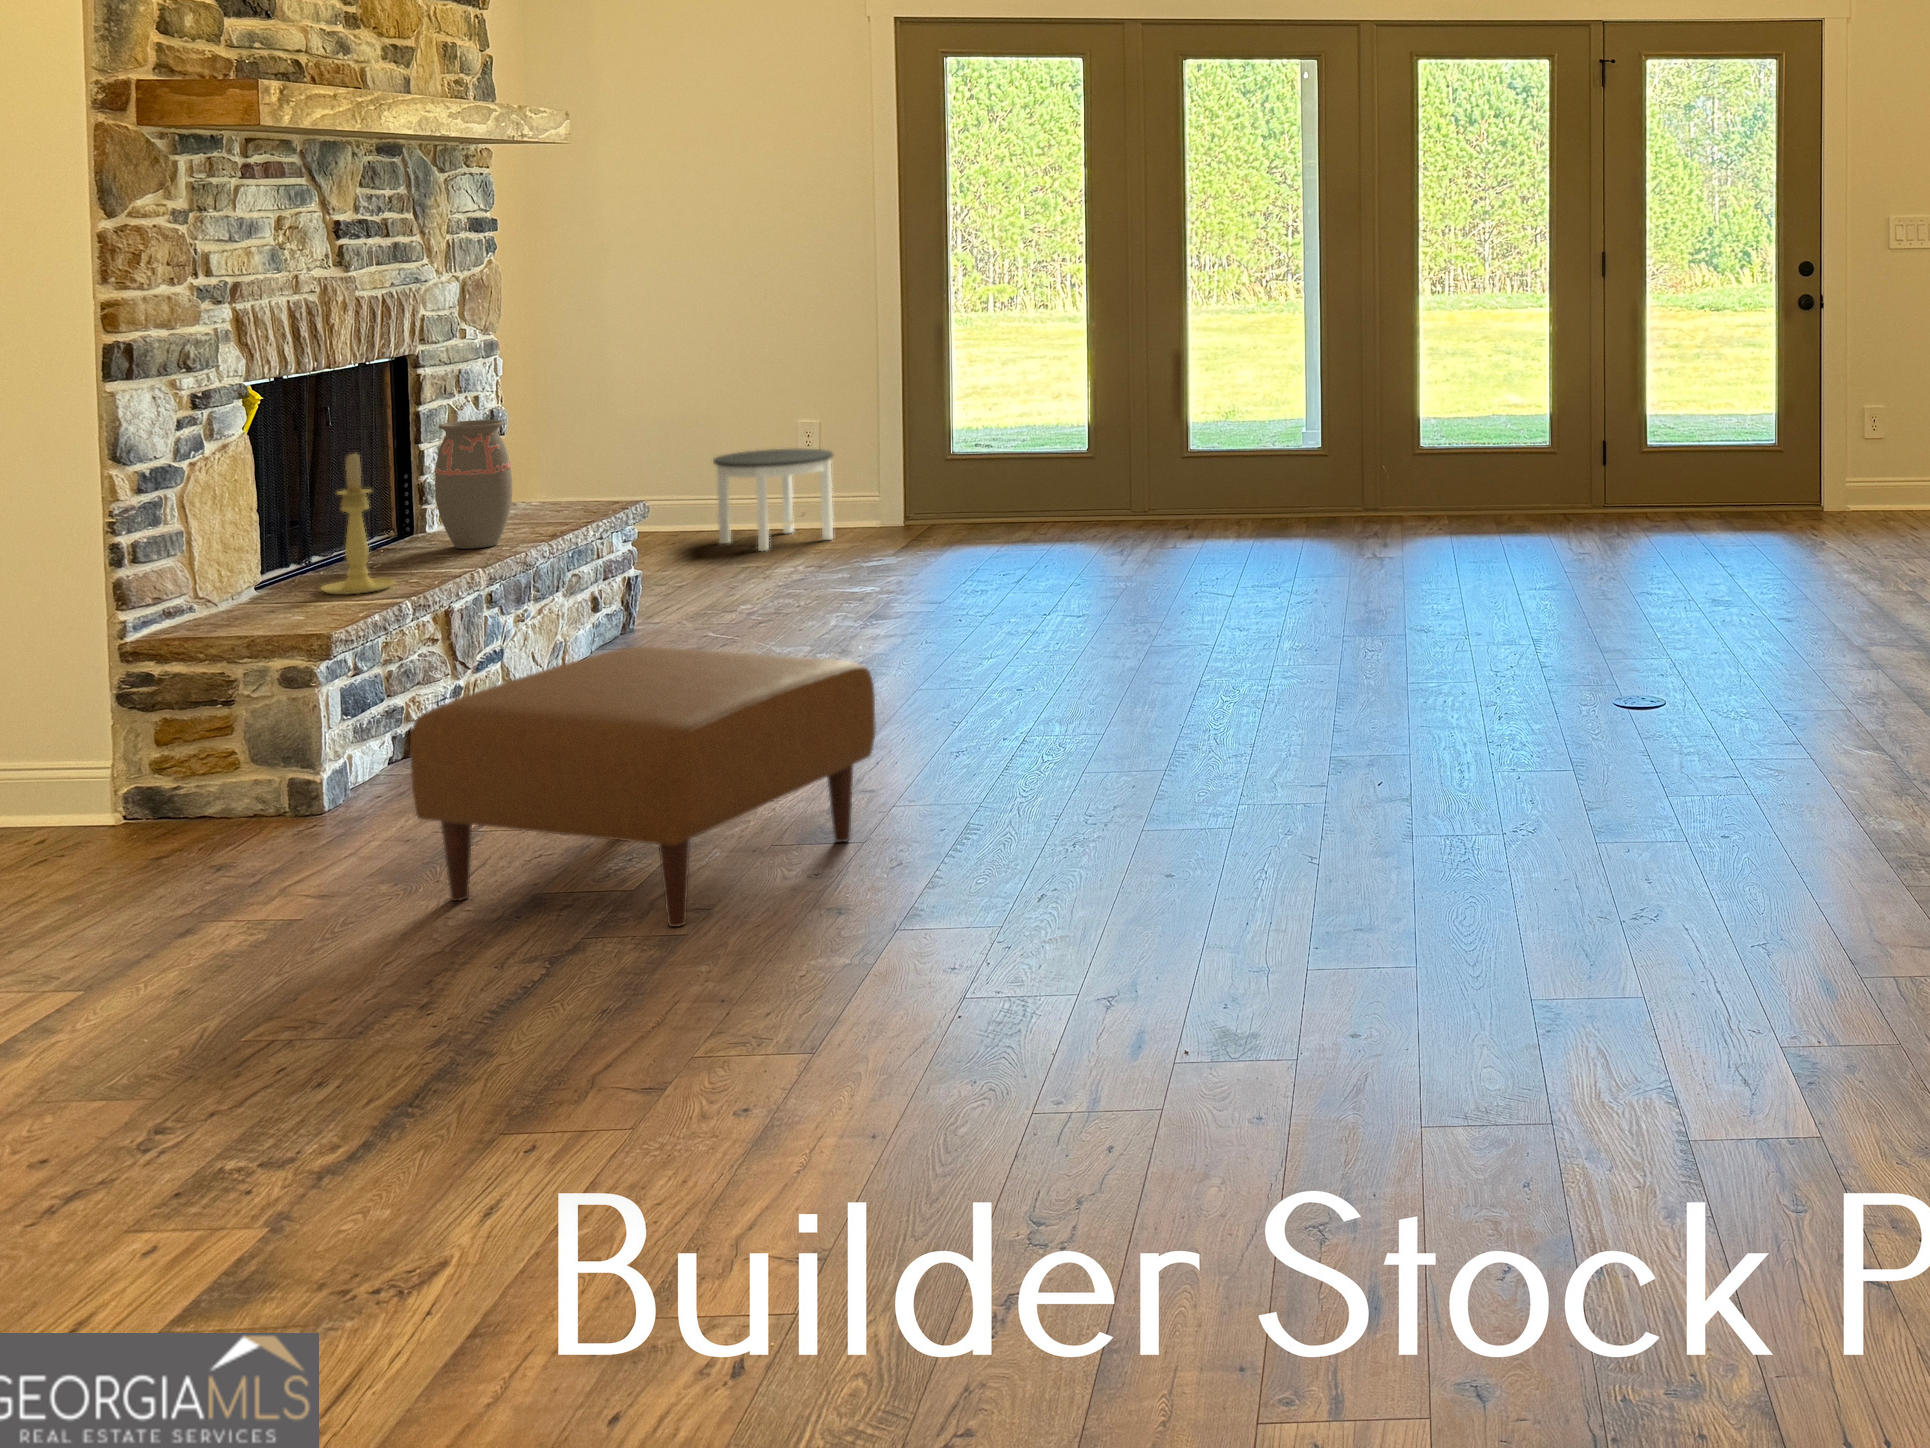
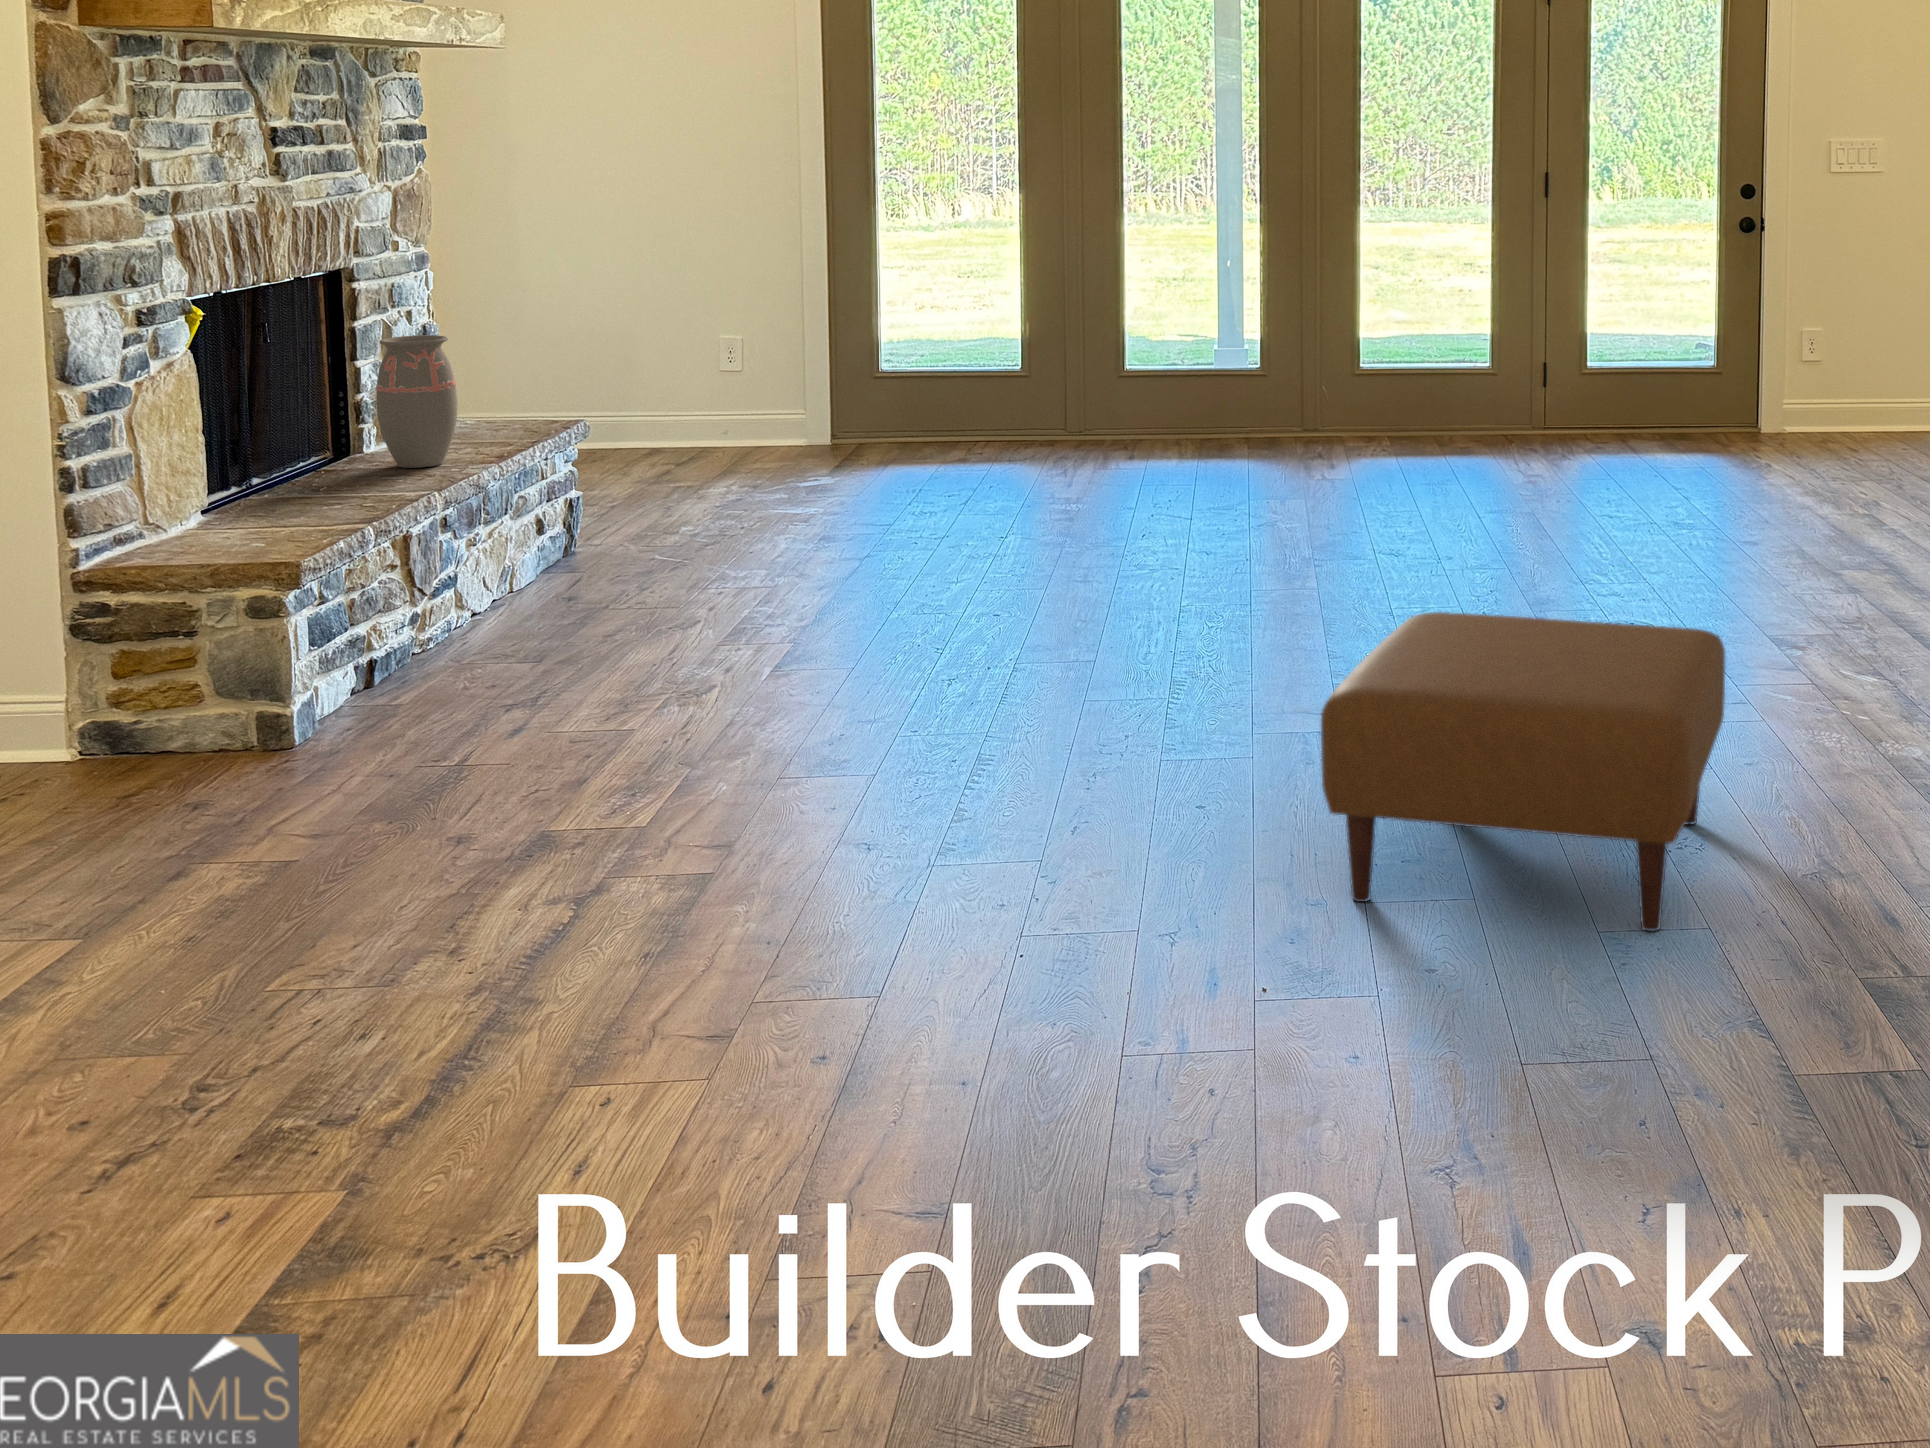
round table: present [713,449,833,551] -> none [633,362,757,466]
candle holder: present [321,454,395,594] -> none [269,370,349,517]
ottoman: present [410,647,876,927] -> present [1321,612,1725,931]

